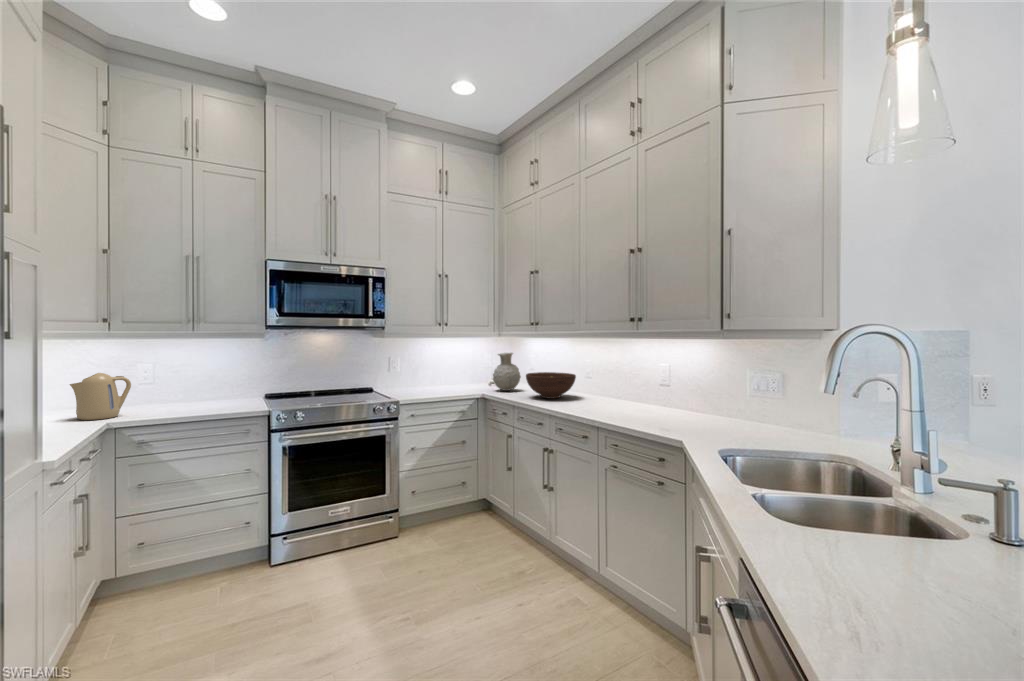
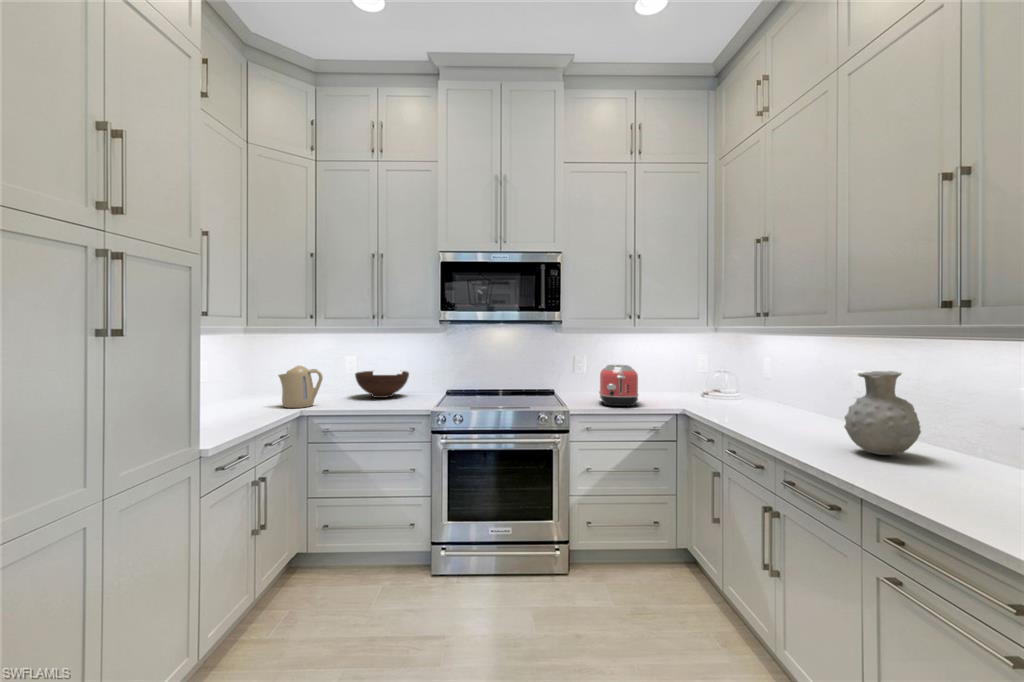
vase: present [493,352,521,391] -> present [844,371,921,455]
toaster: none [416,362,449,395] -> present [599,365,638,407]
fruit bowl: present [526,372,576,399] -> present [355,371,409,398]

